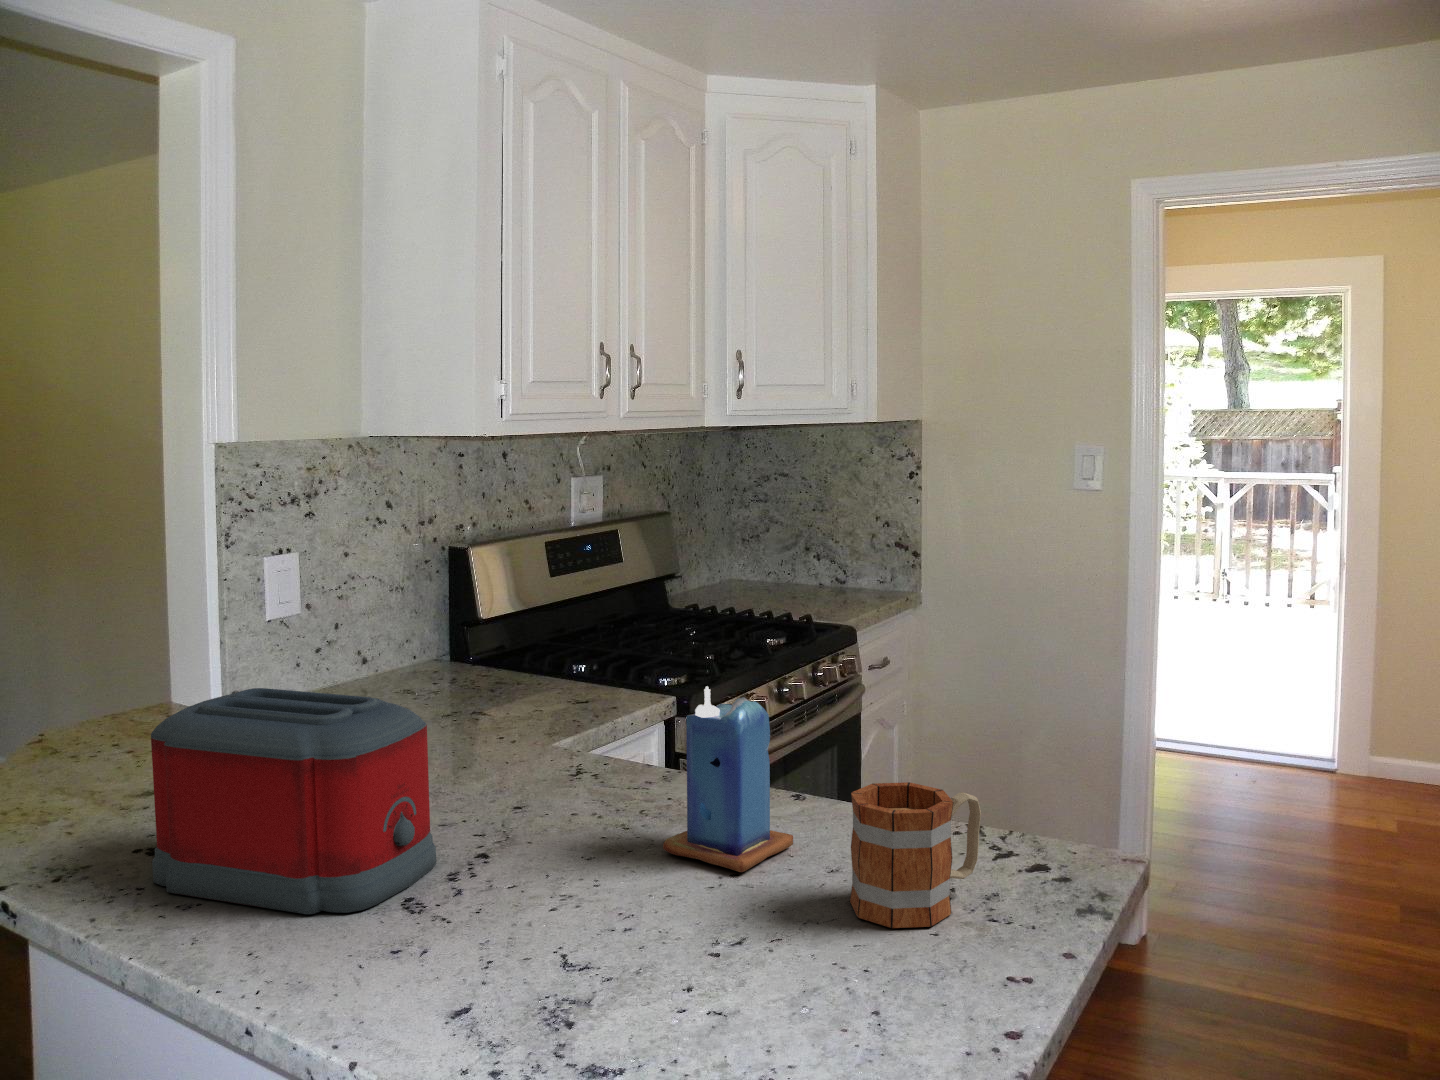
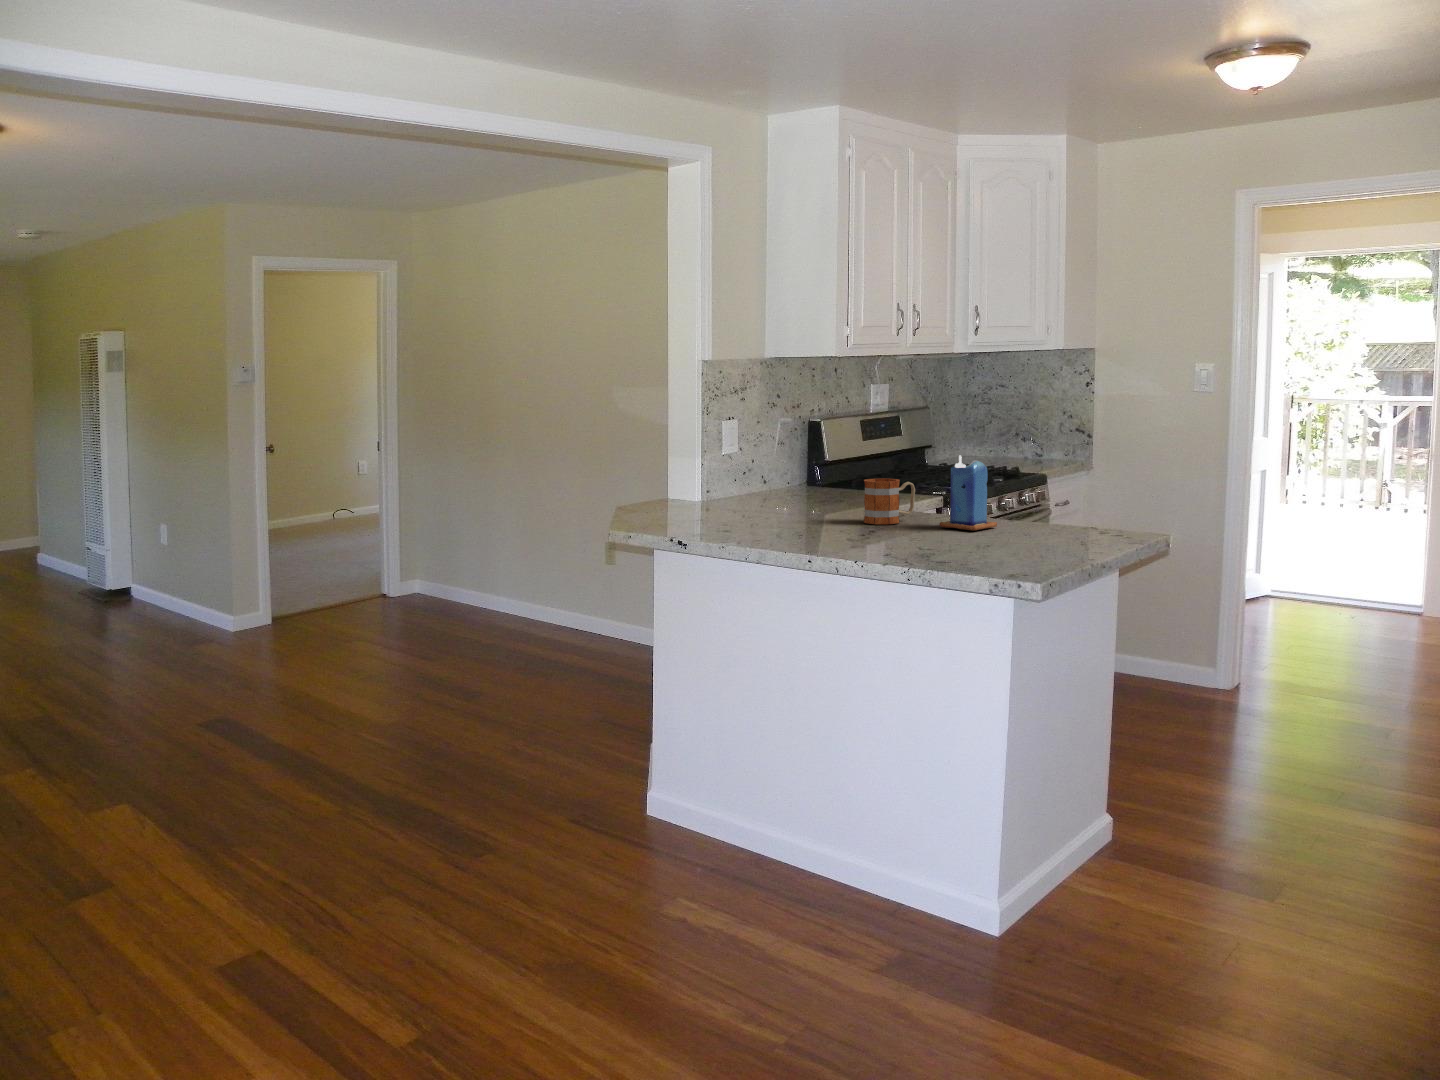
toaster: present [151,688,436,914] -> none [730,455,843,535]
mug: present [850,782,981,928] -> present [864,479,915,524]

